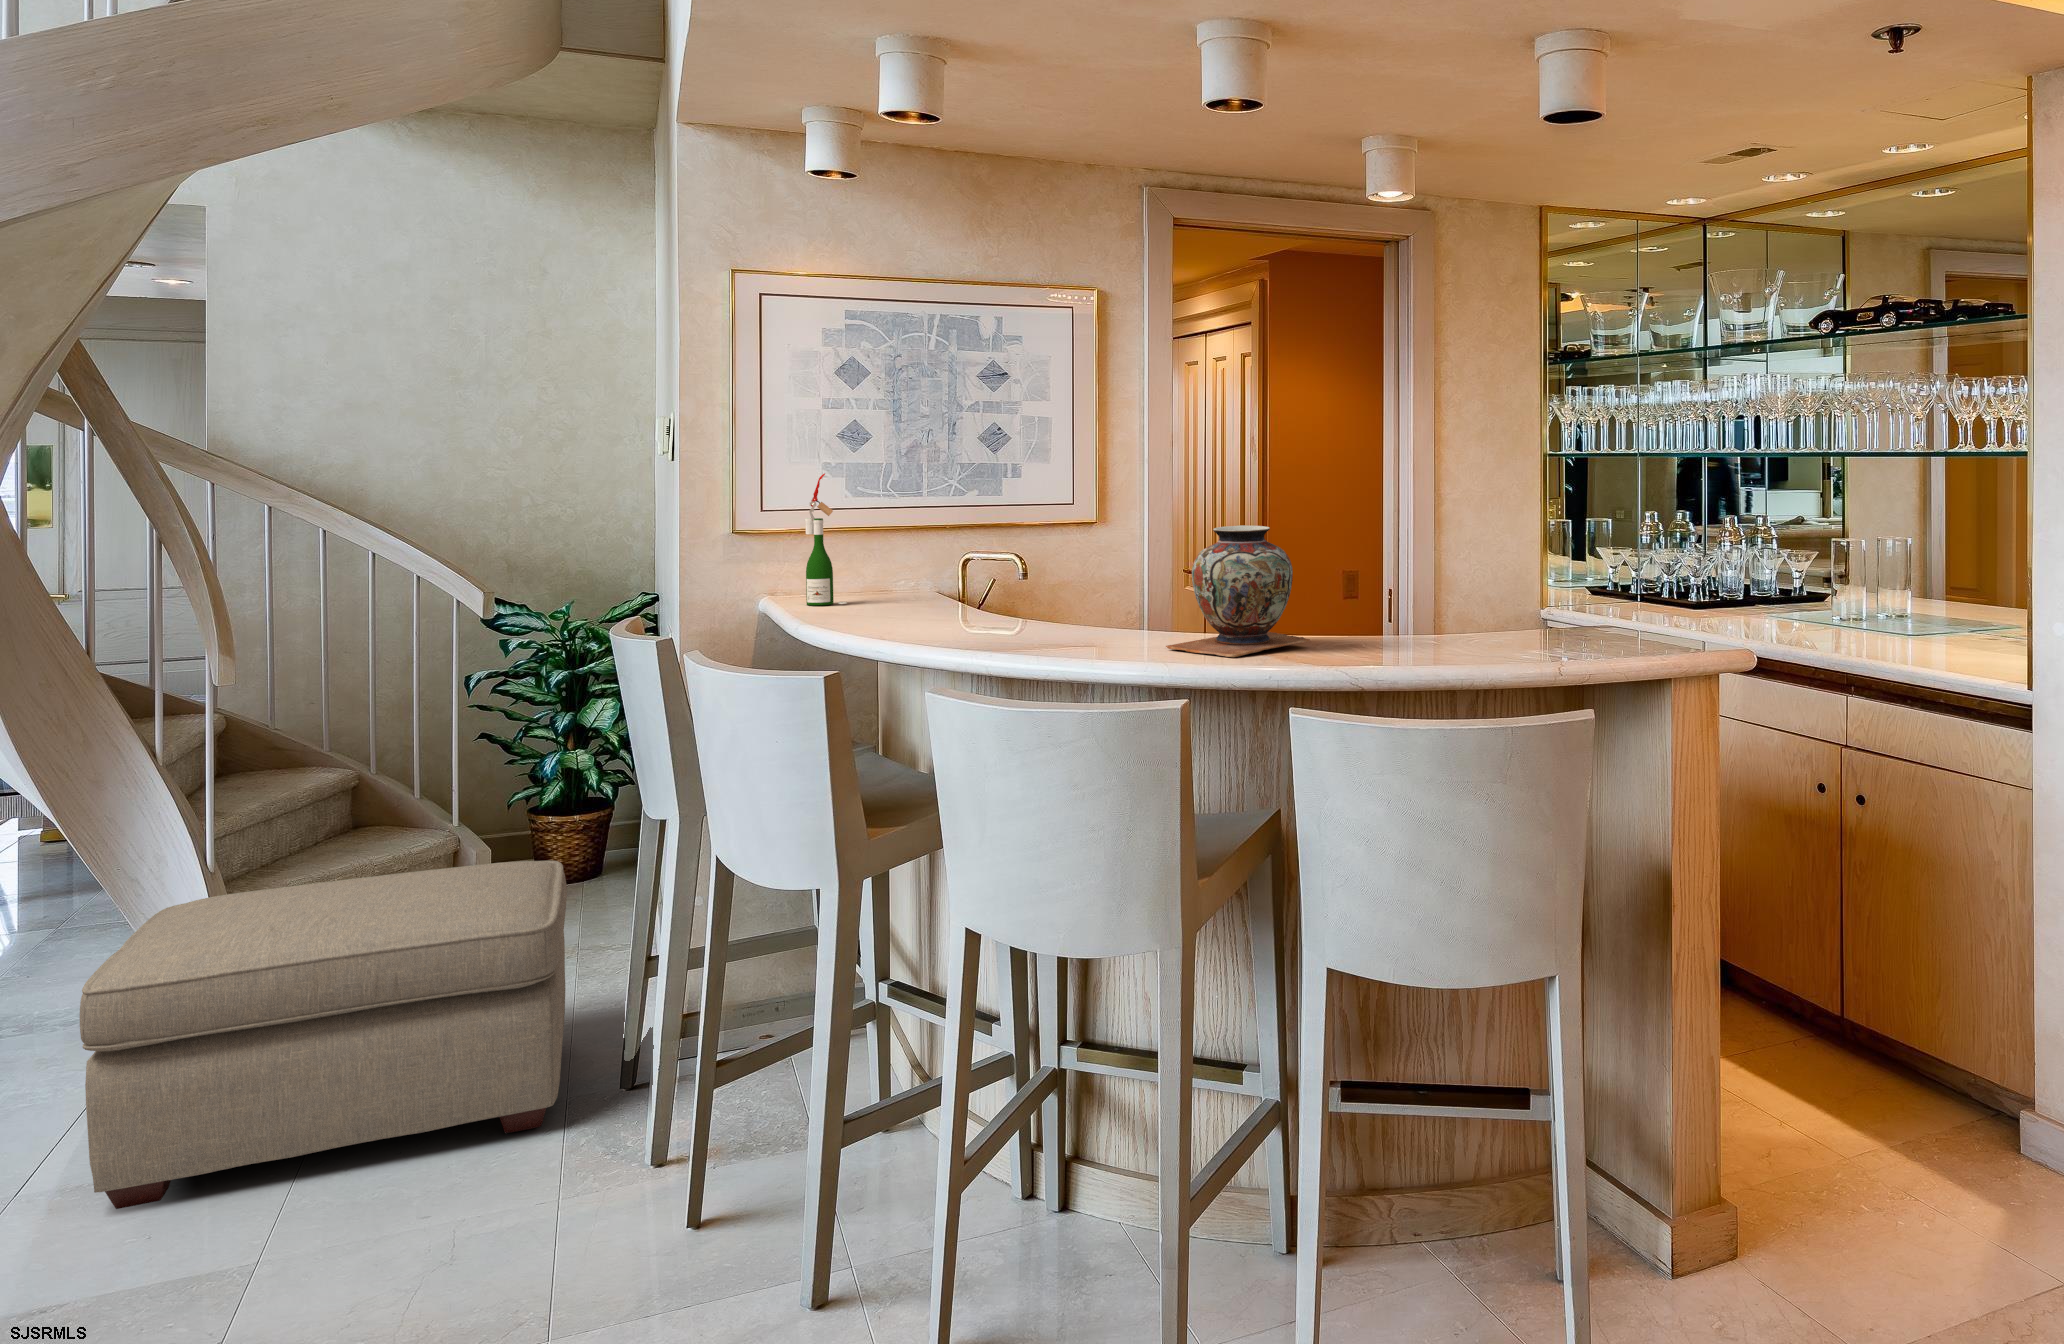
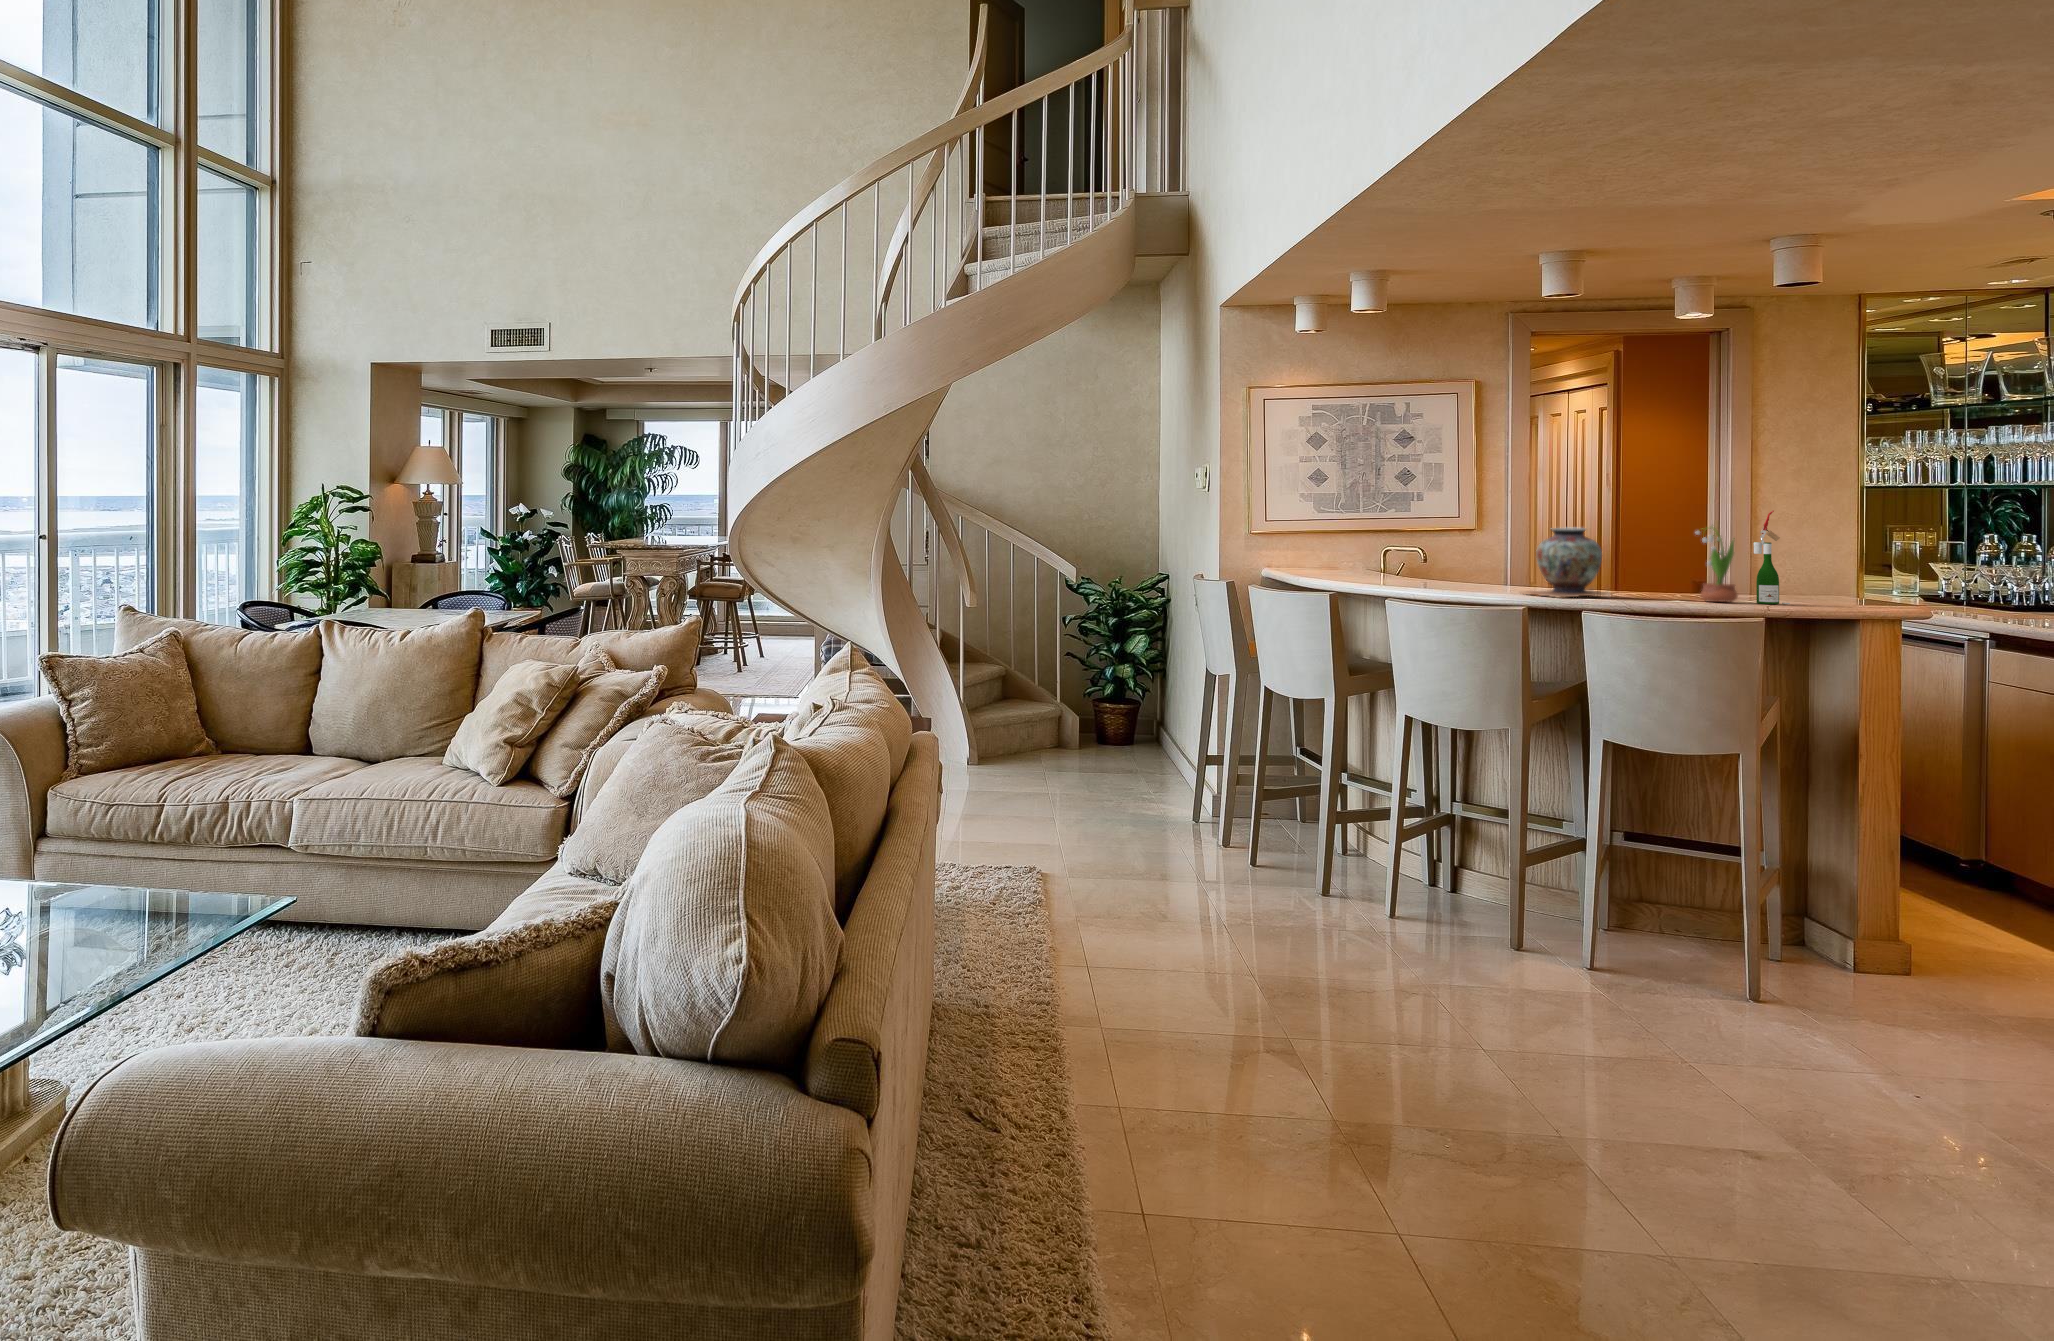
wine bottle: present [805,473,847,606] -> present [1754,511,1790,604]
potted flower: none [1414,515,1474,643] -> present [1696,527,1738,602]
ottoman: present [80,860,567,1209] -> none [983,697,1173,824]

